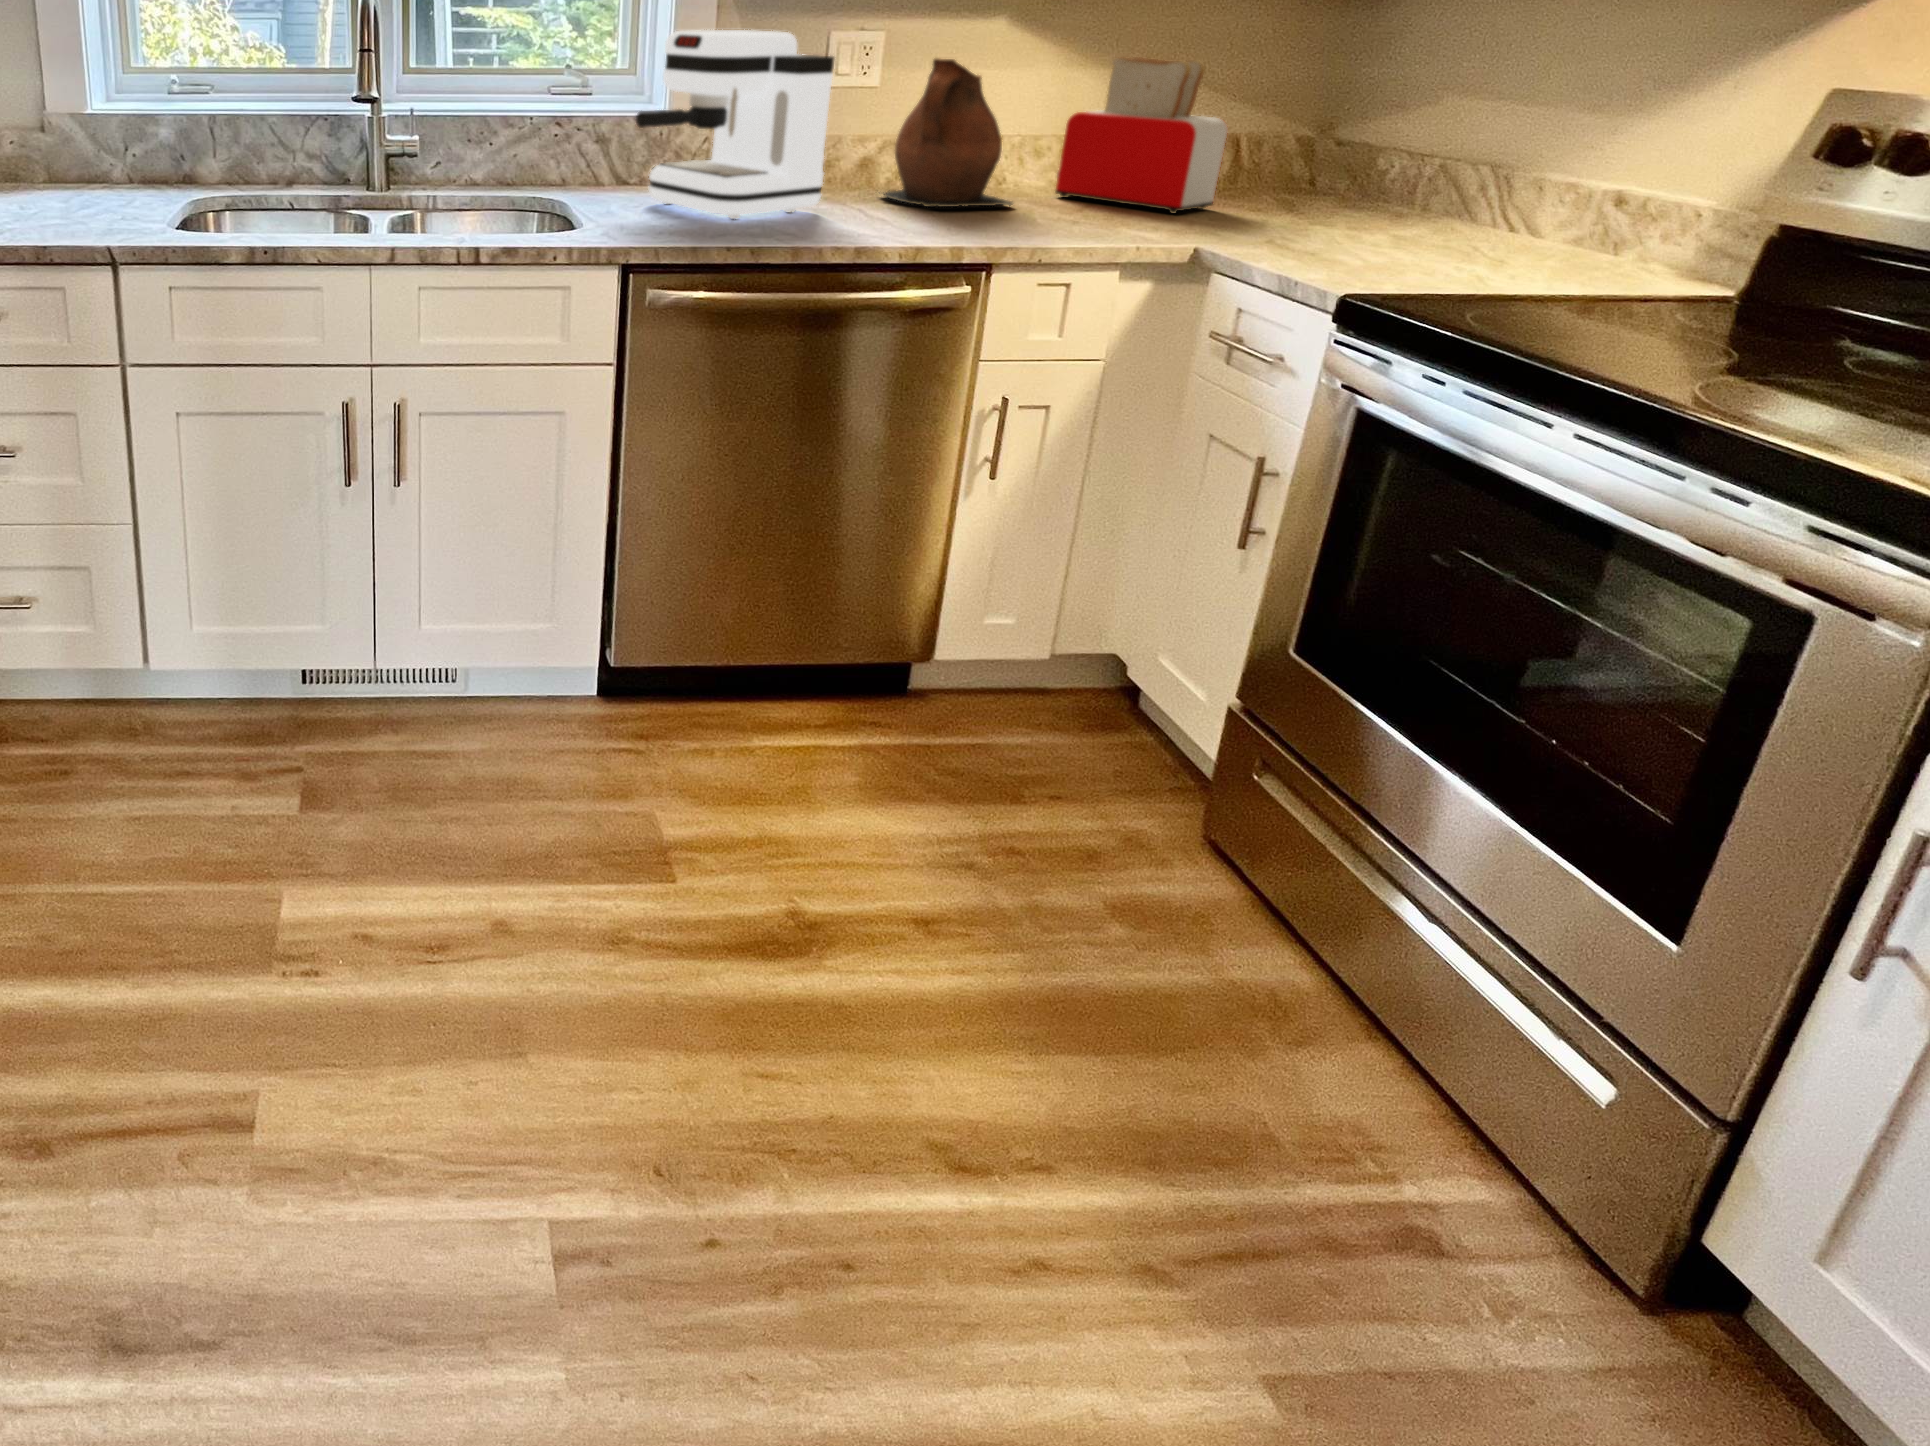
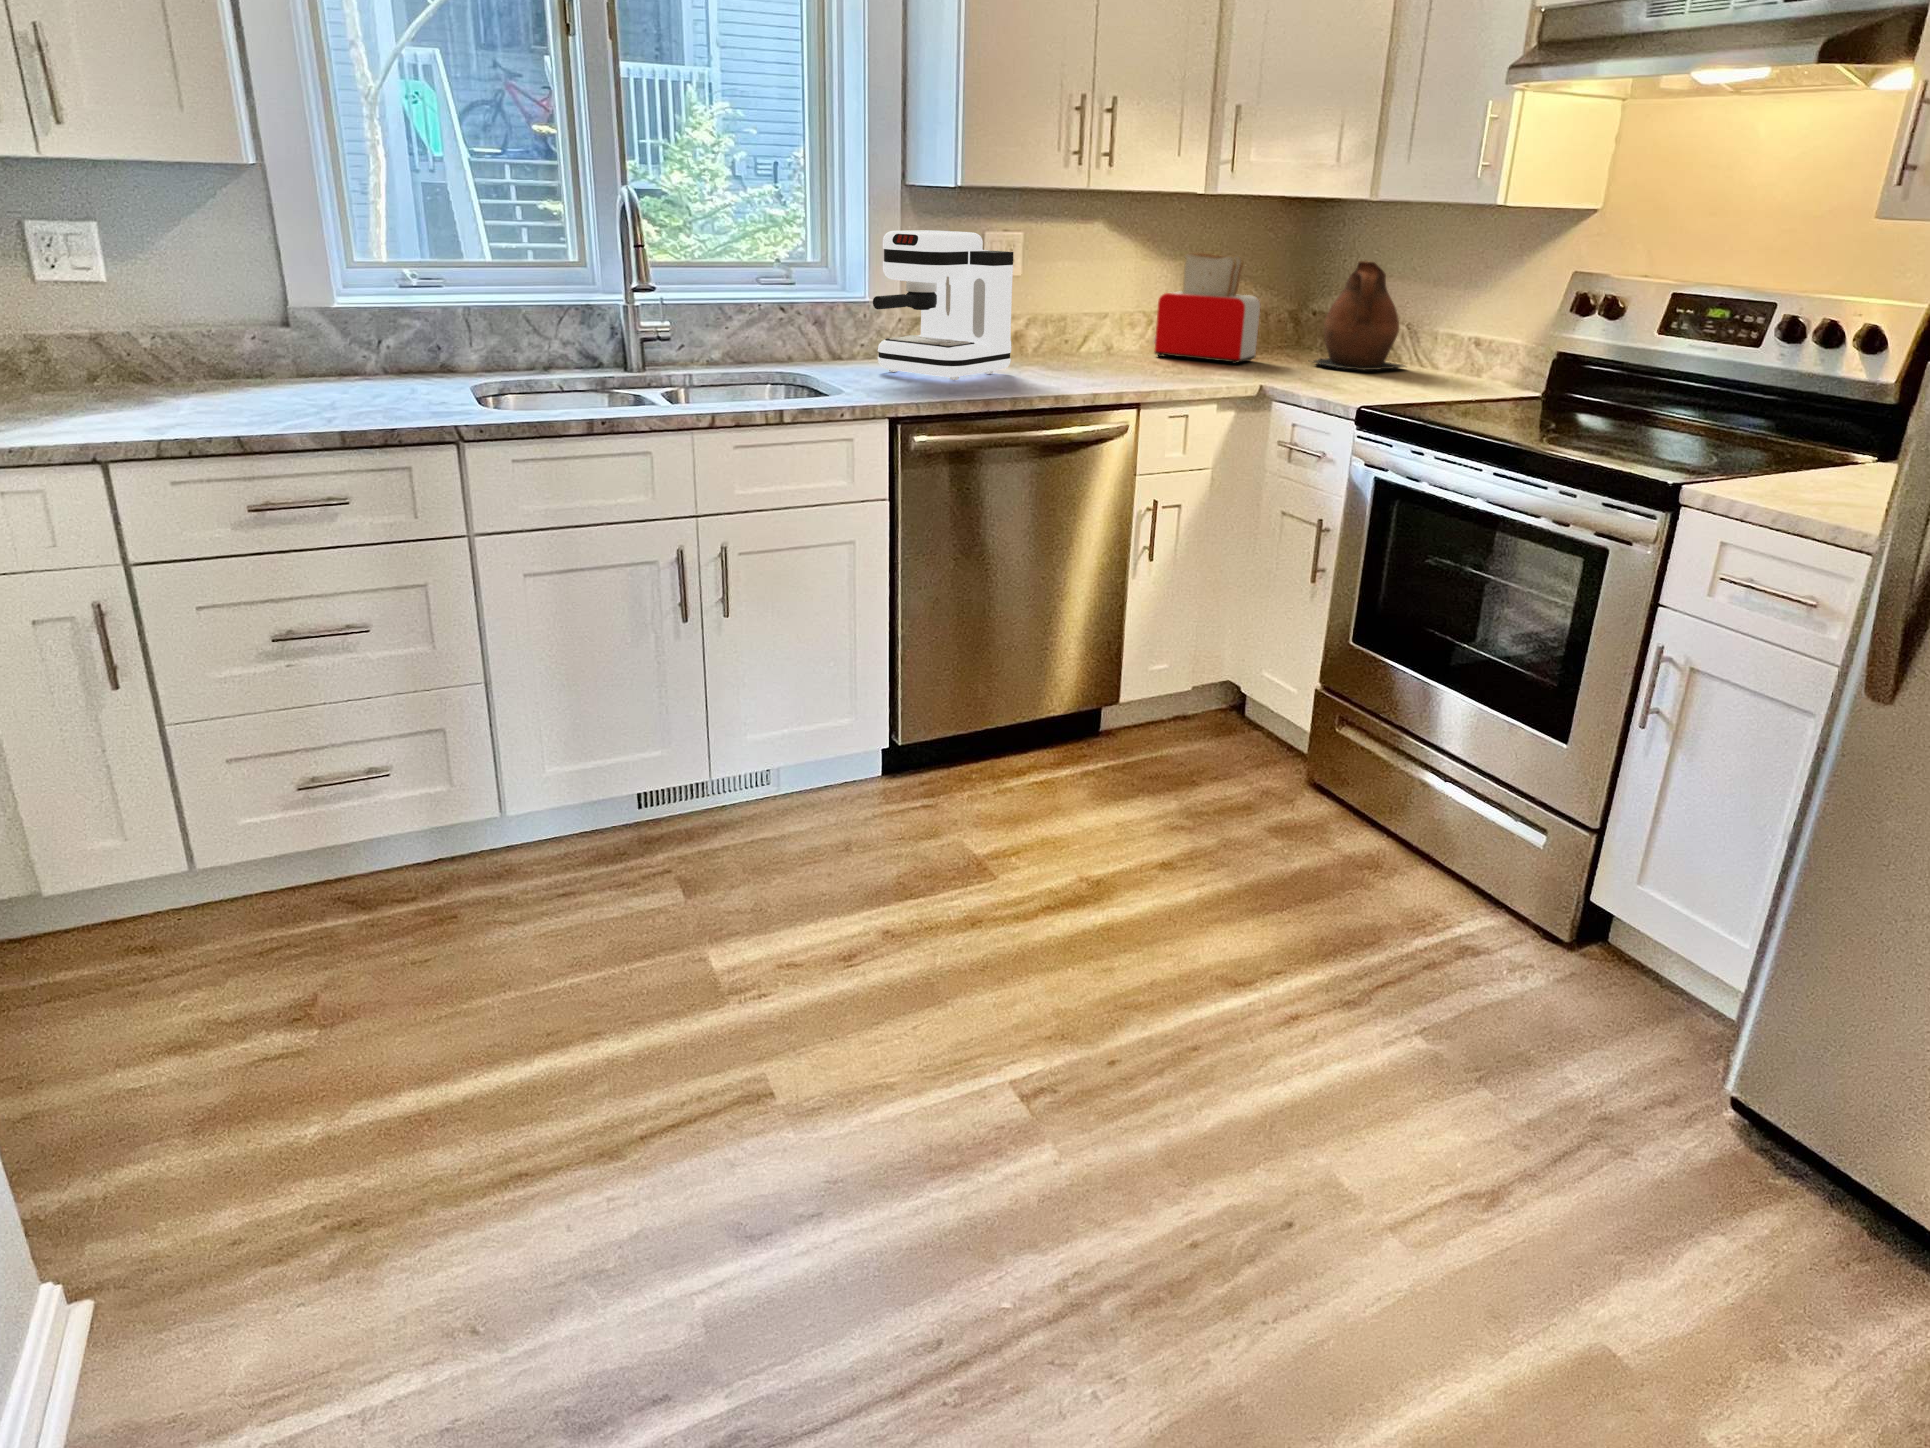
ceramic pitcher: present [879,58,1013,207] -> present [1313,261,1405,370]

